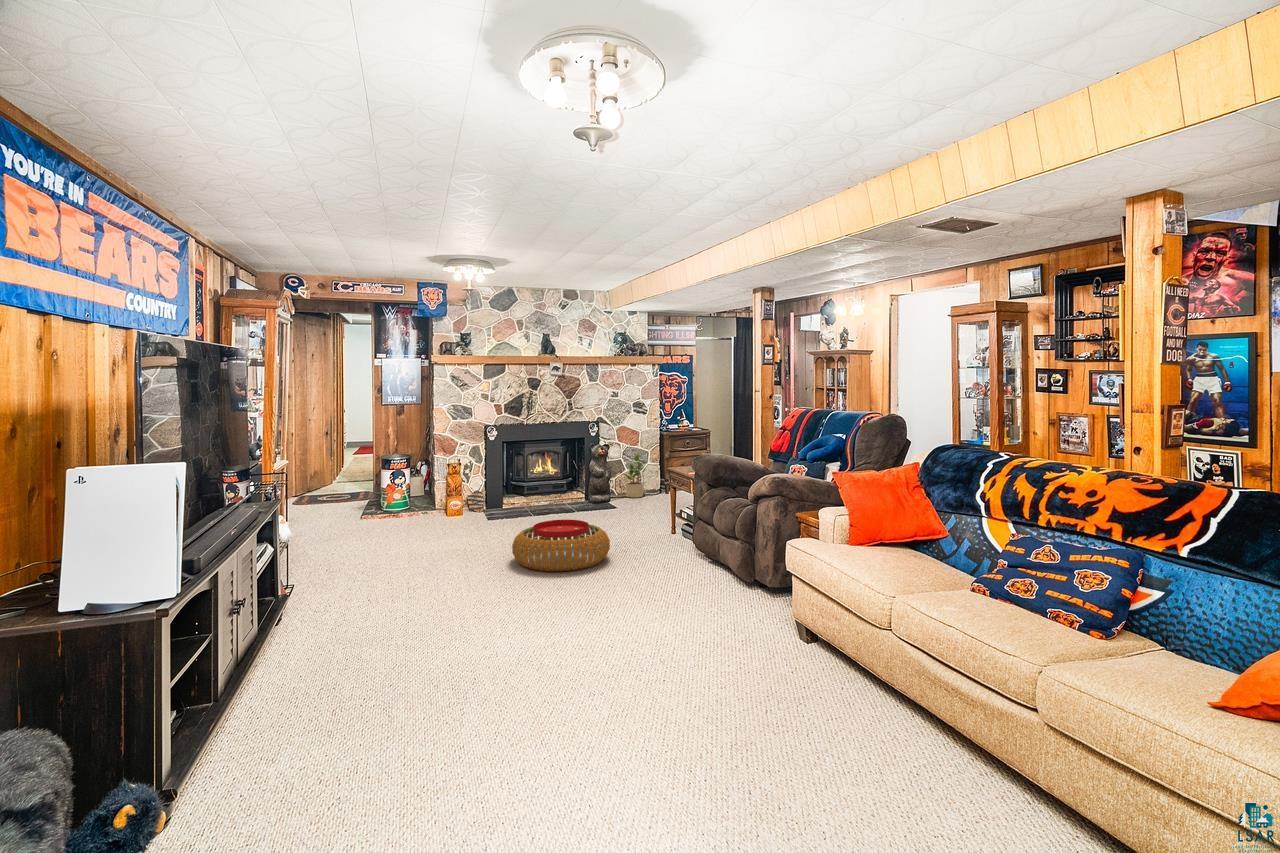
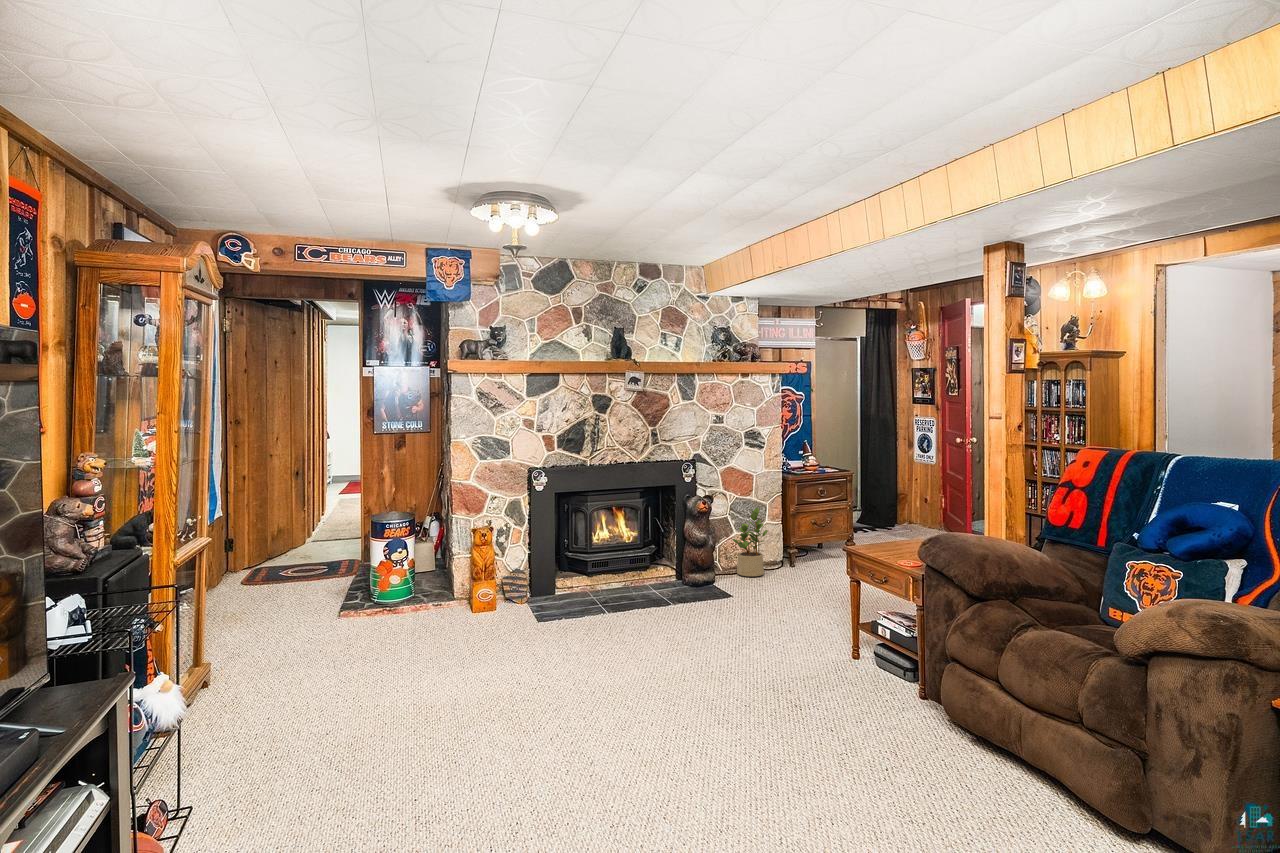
pouf: present [512,520,610,571] -> none [610,657,795,781]

